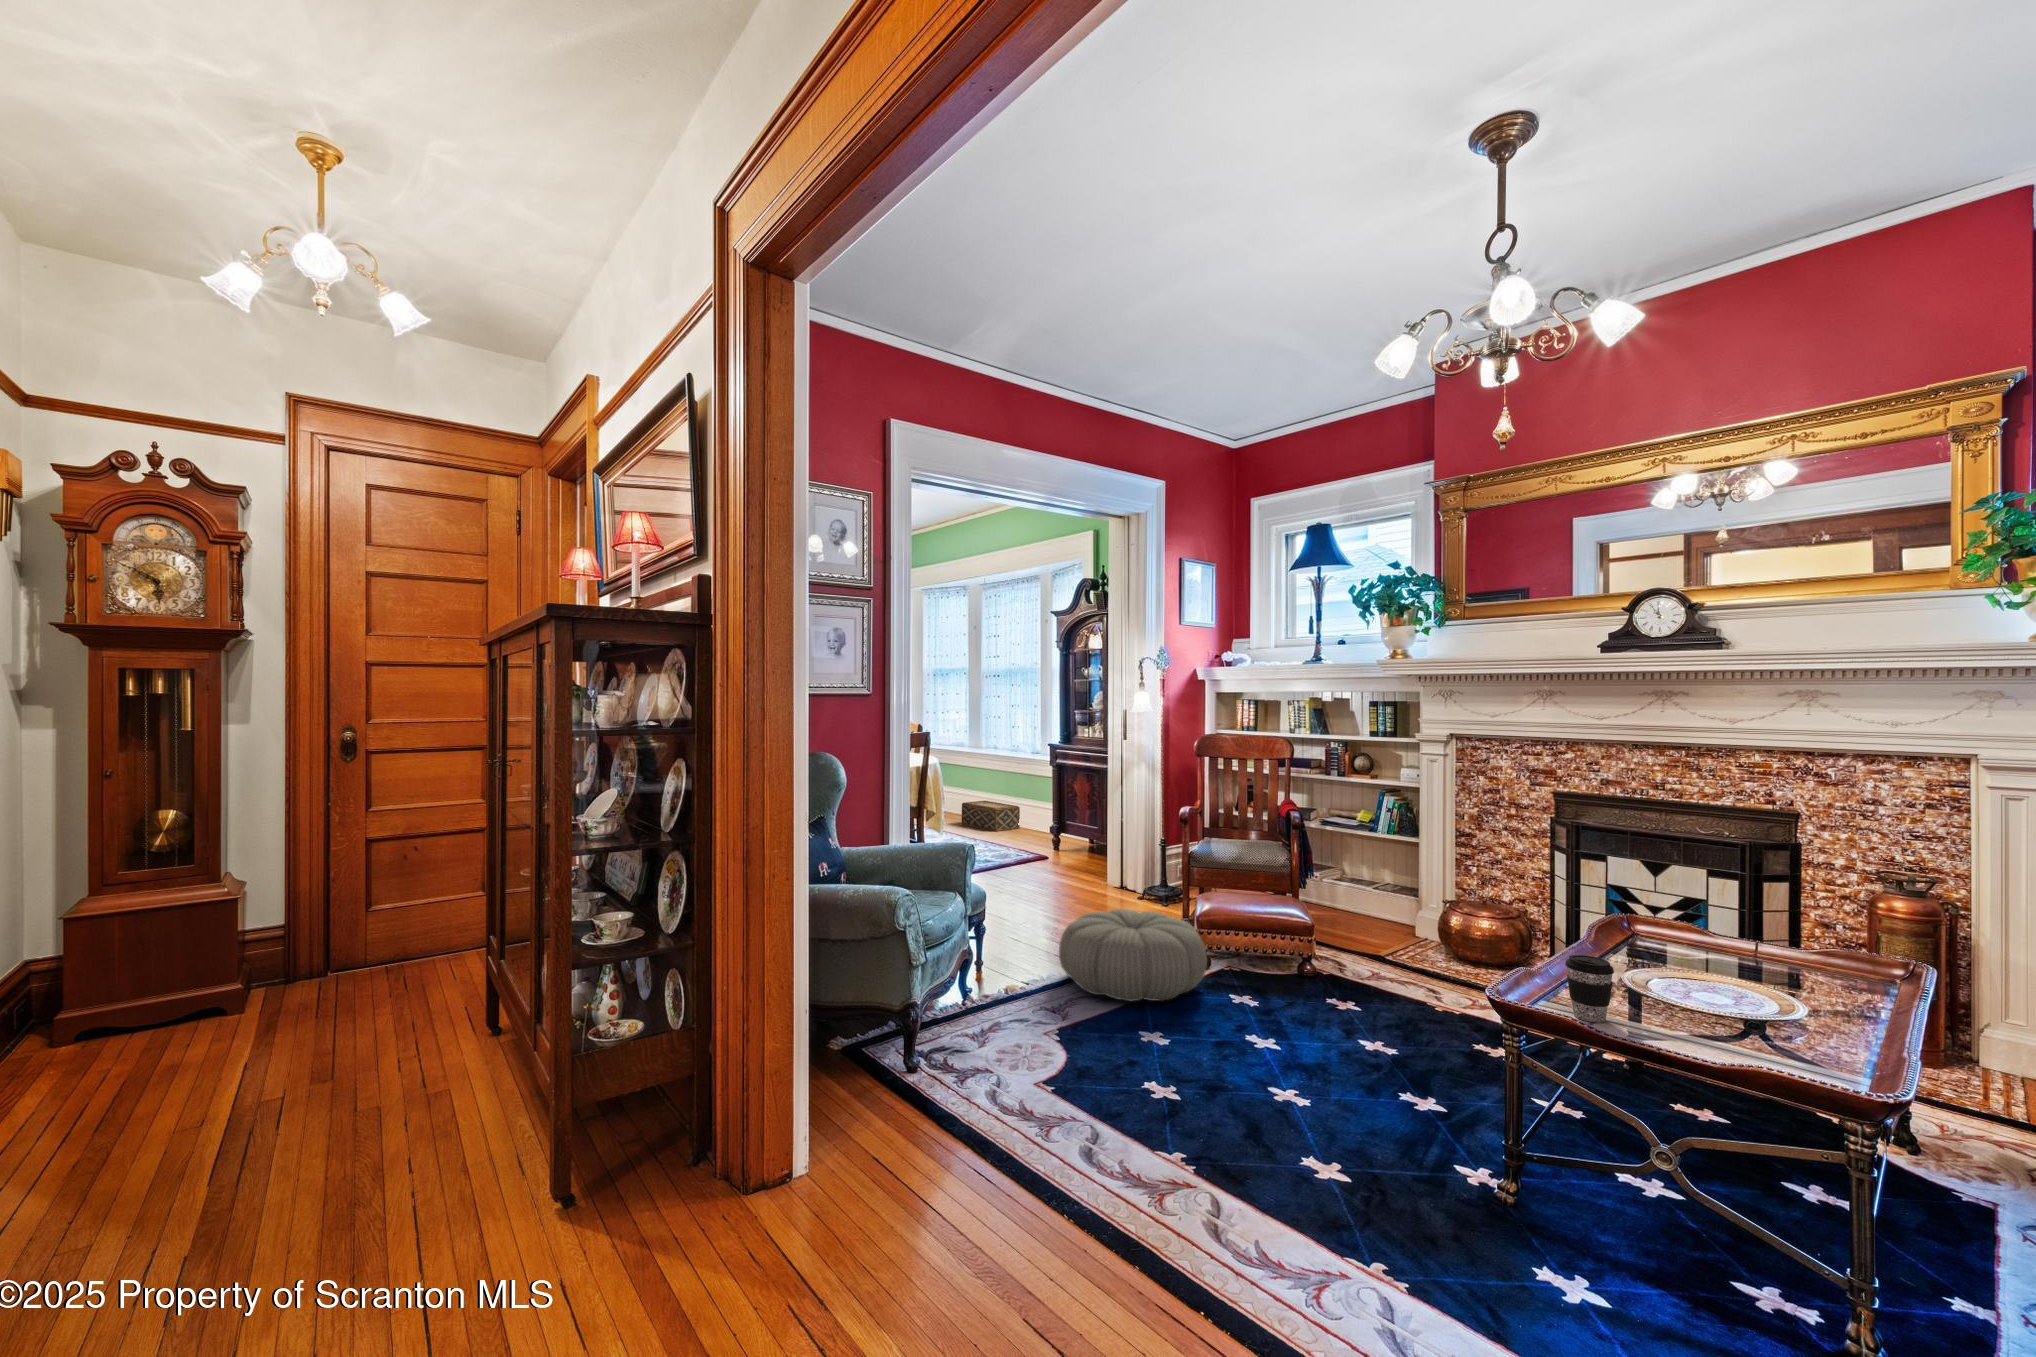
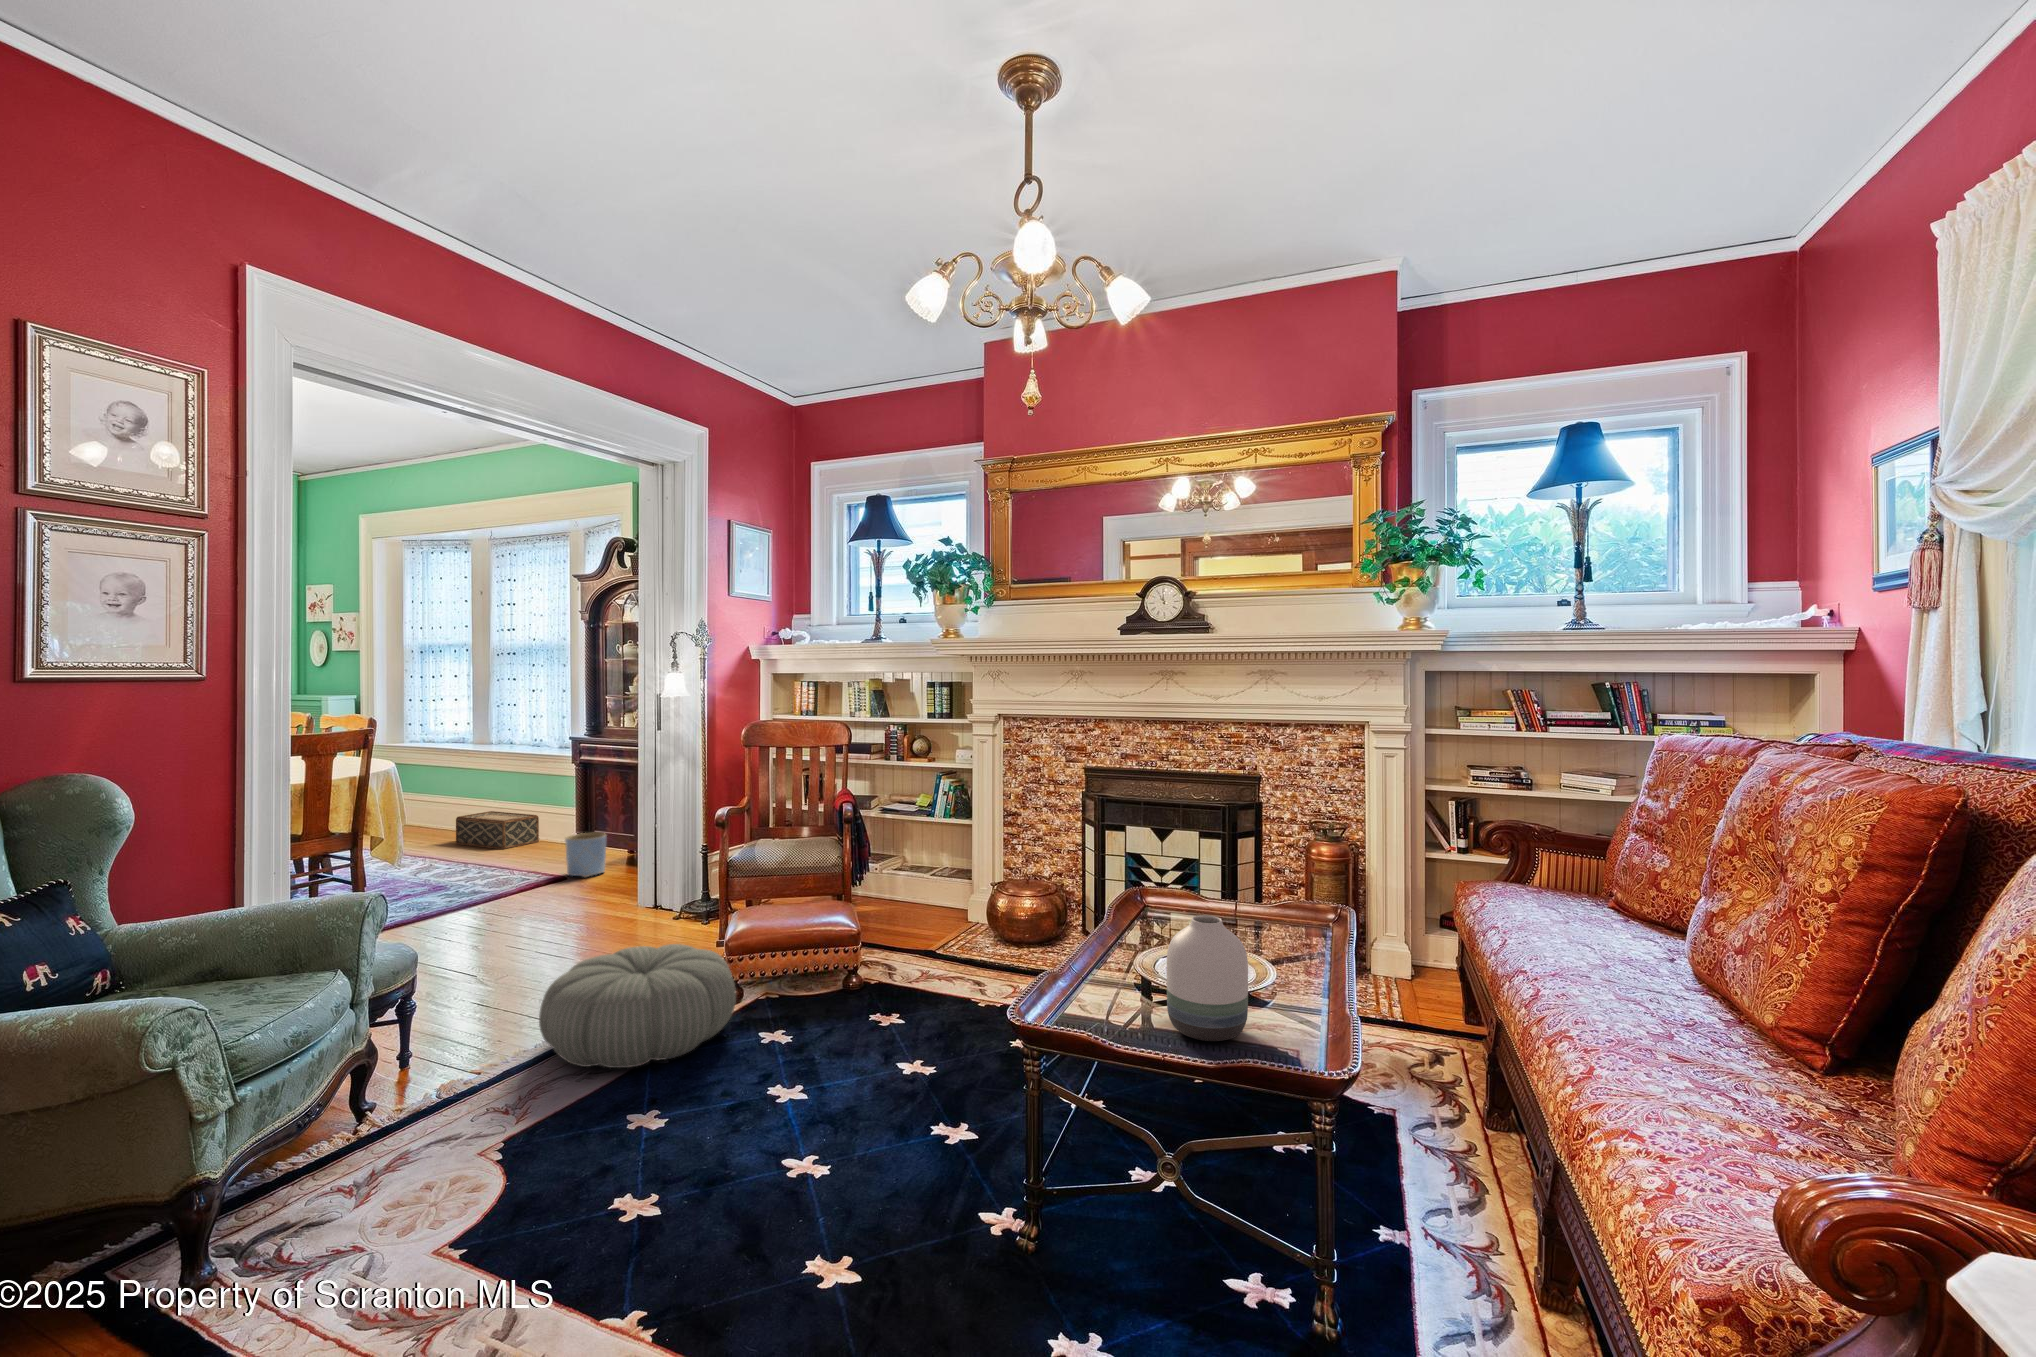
planter: none [1046,823,1077,859] -> present [565,833,606,877]
vase: none [1663,926,1765,1052] -> present [1167,915,1248,1041]
coffee cup: present [1565,955,1614,1022] -> none [1084,958,1126,1029]

